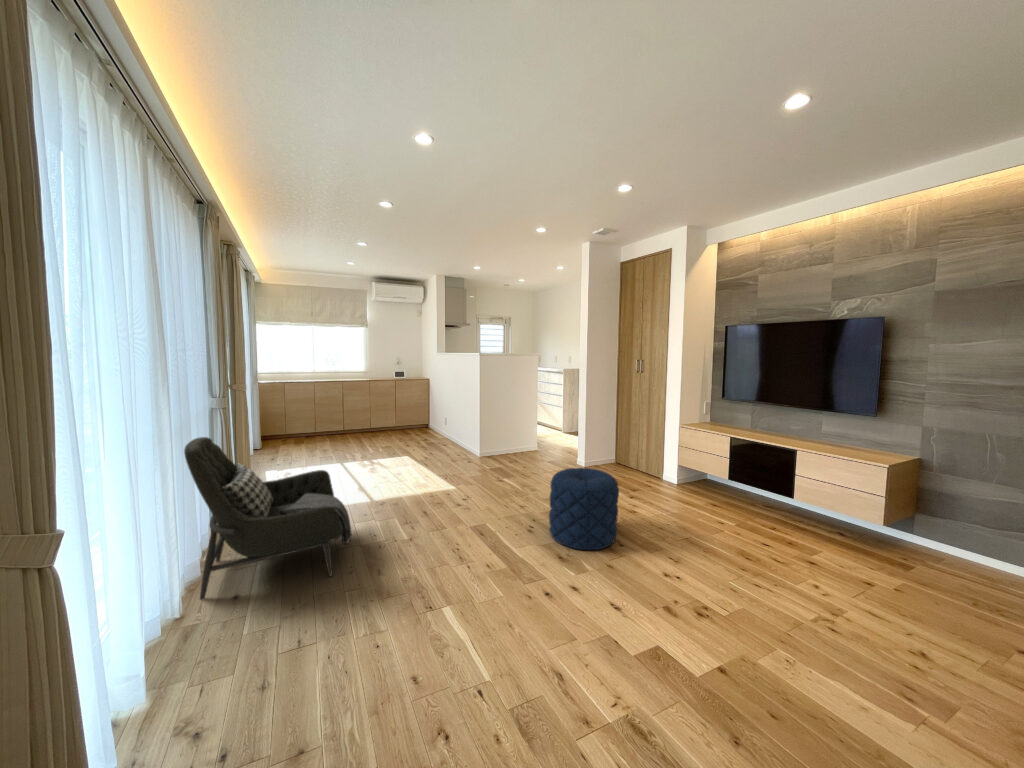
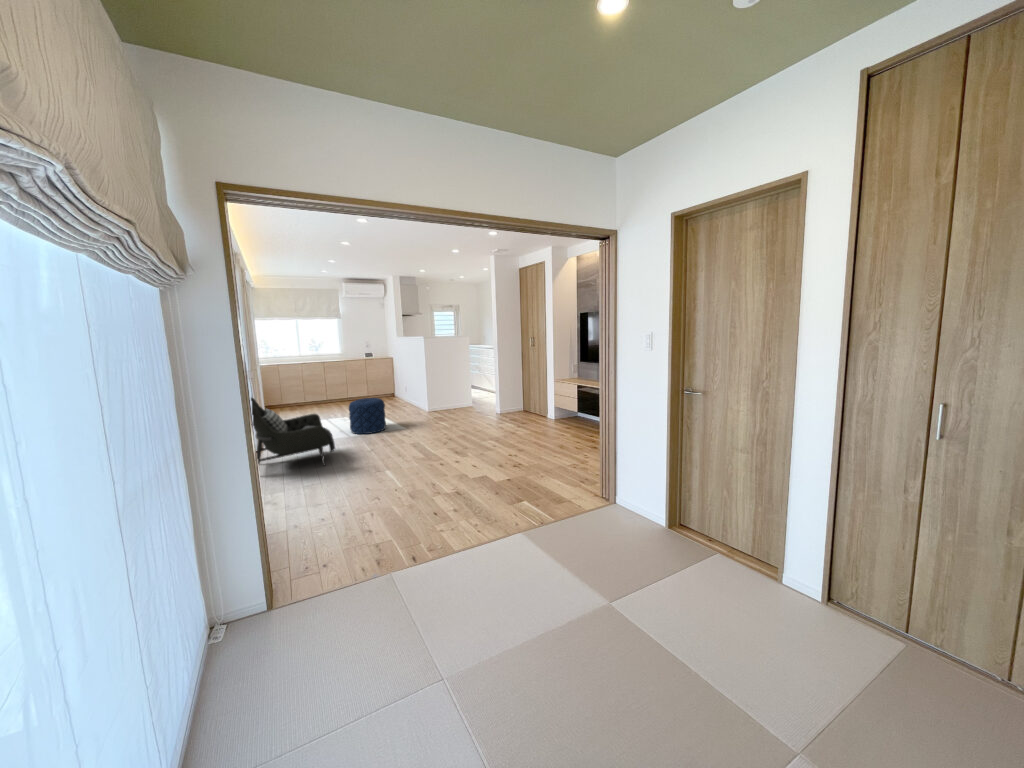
pouf: present [549,468,619,550] -> present [349,398,386,434]

